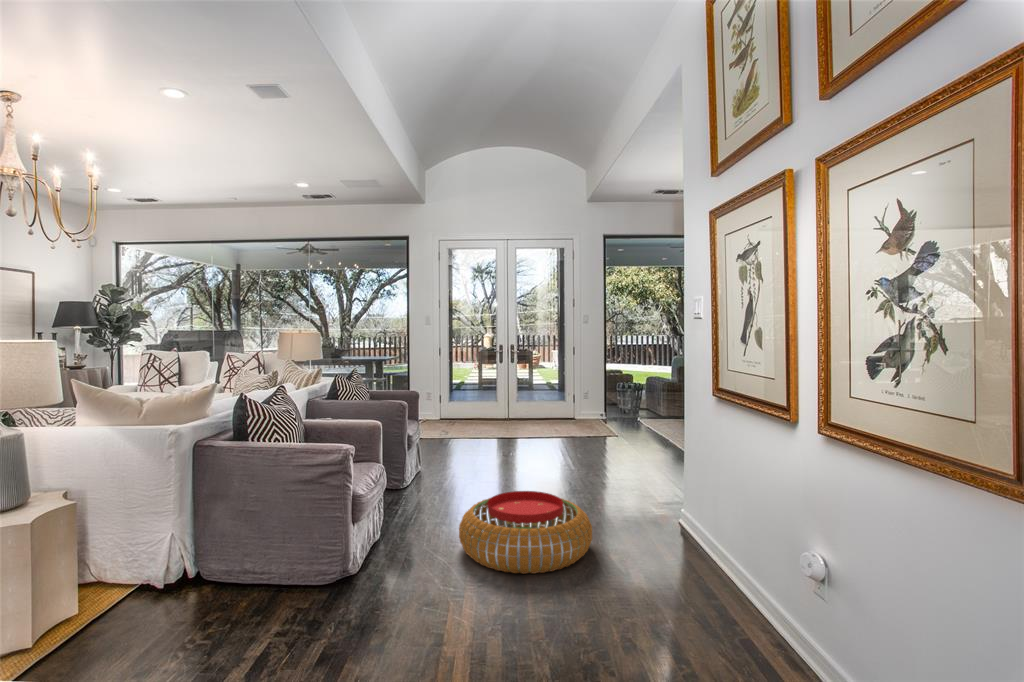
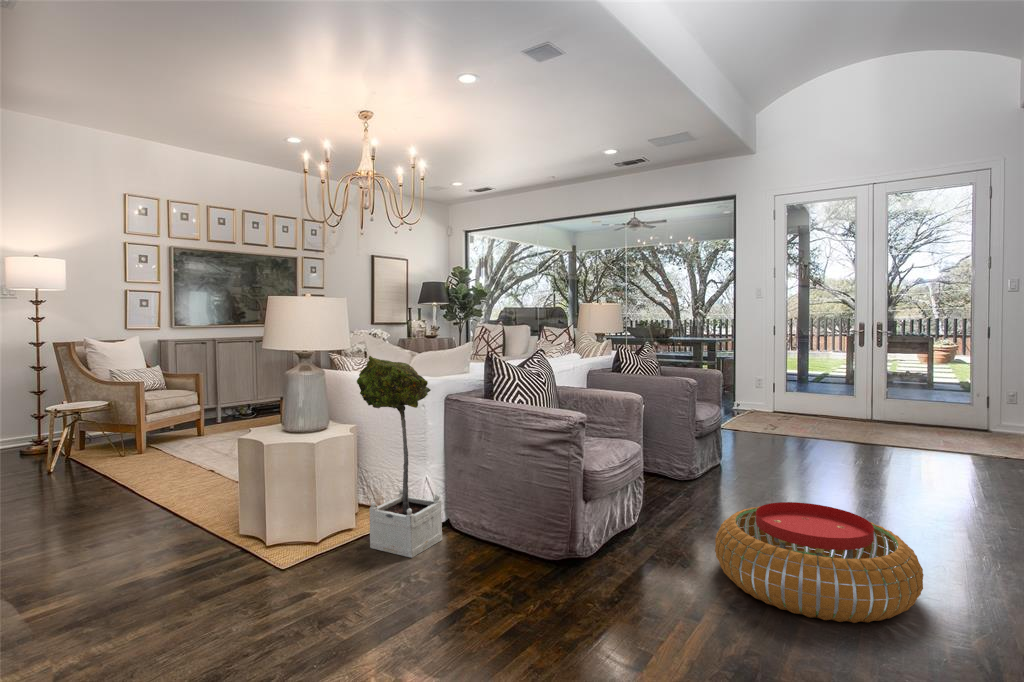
potted tree: none [85,410,197,627] -> present [357,356,442,558]

